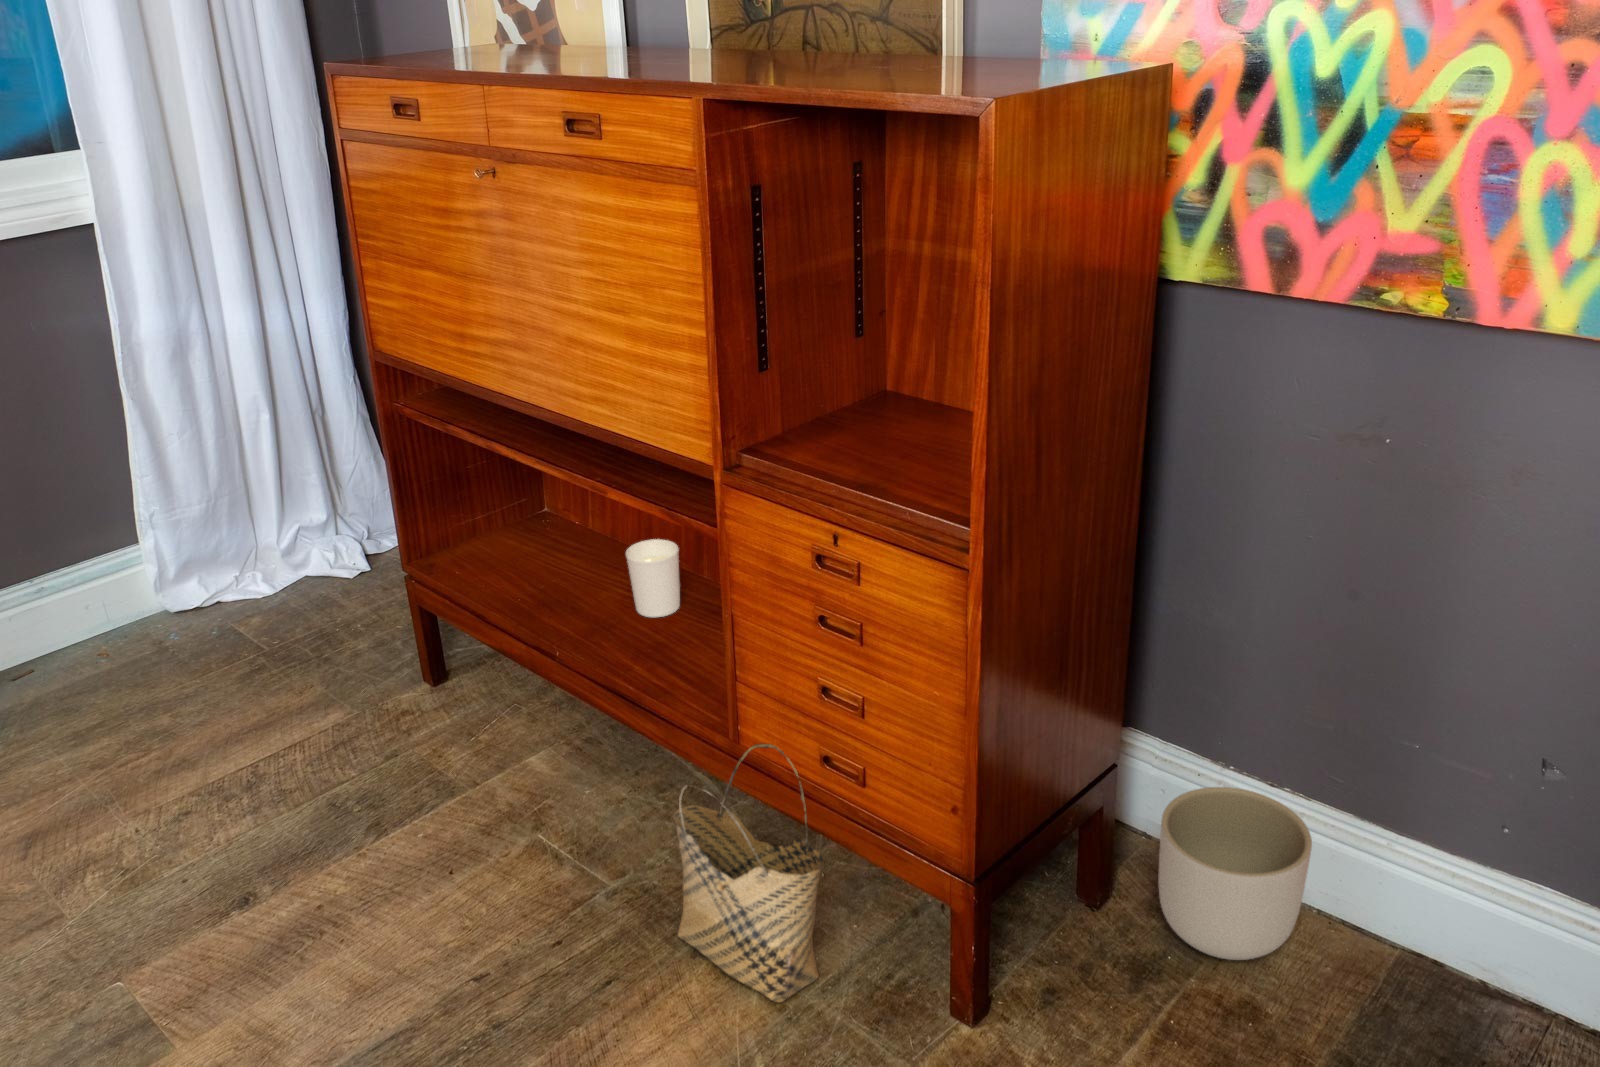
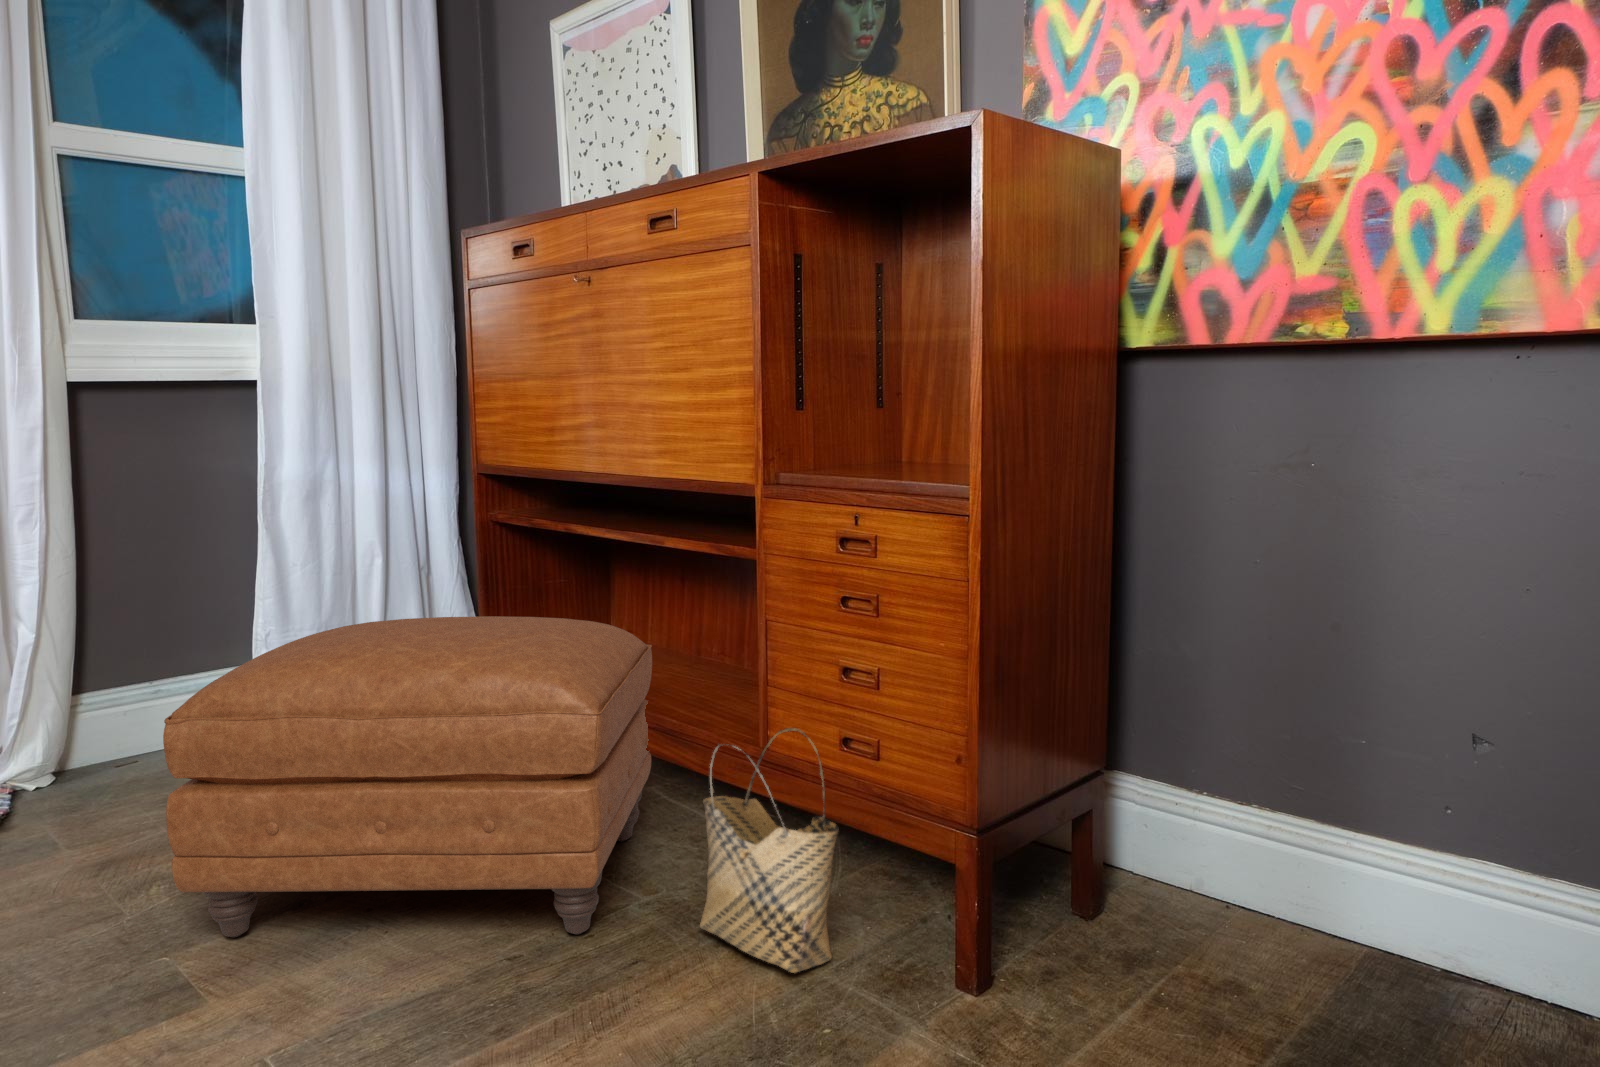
candle holder: present [626,539,680,618] -> none [673,623,719,686]
ottoman: none [58,575,612,959] -> present [163,616,652,937]
planter: present [1158,787,1312,960] -> none [1150,799,1291,954]

